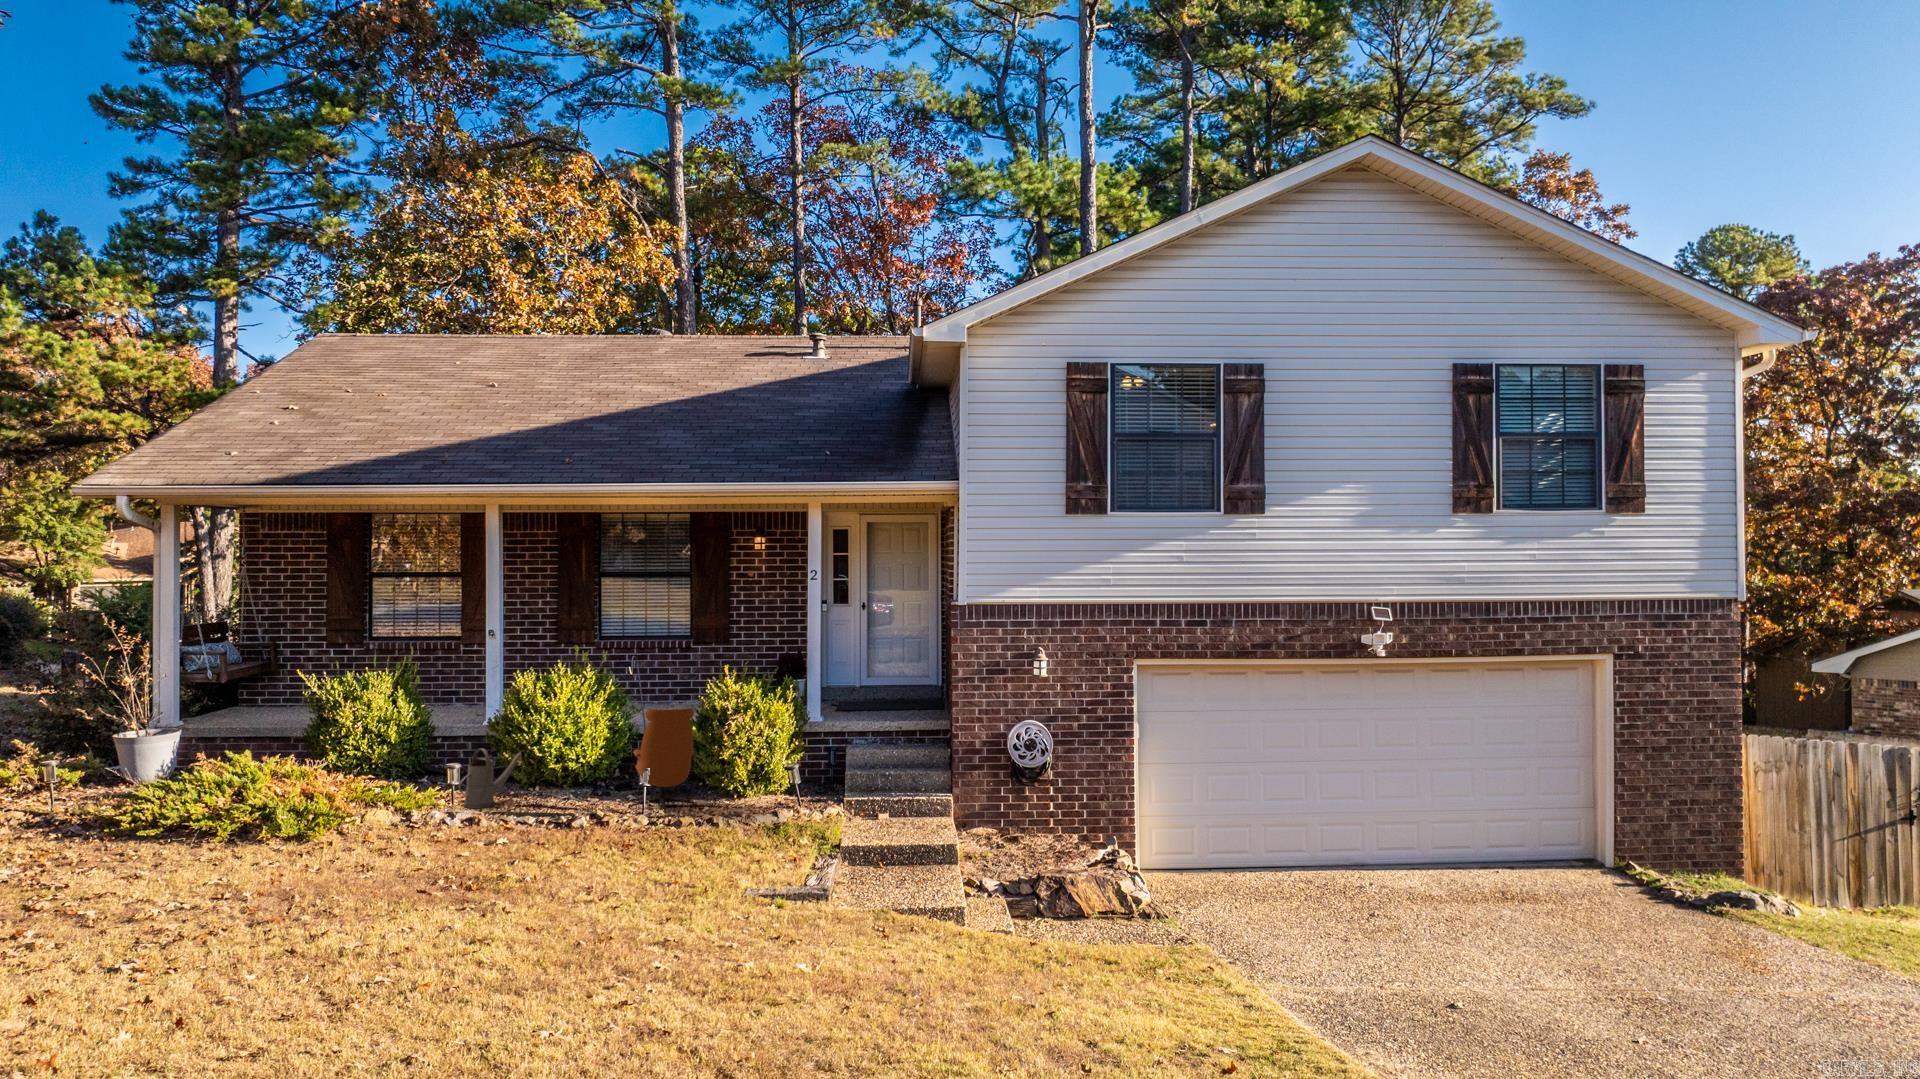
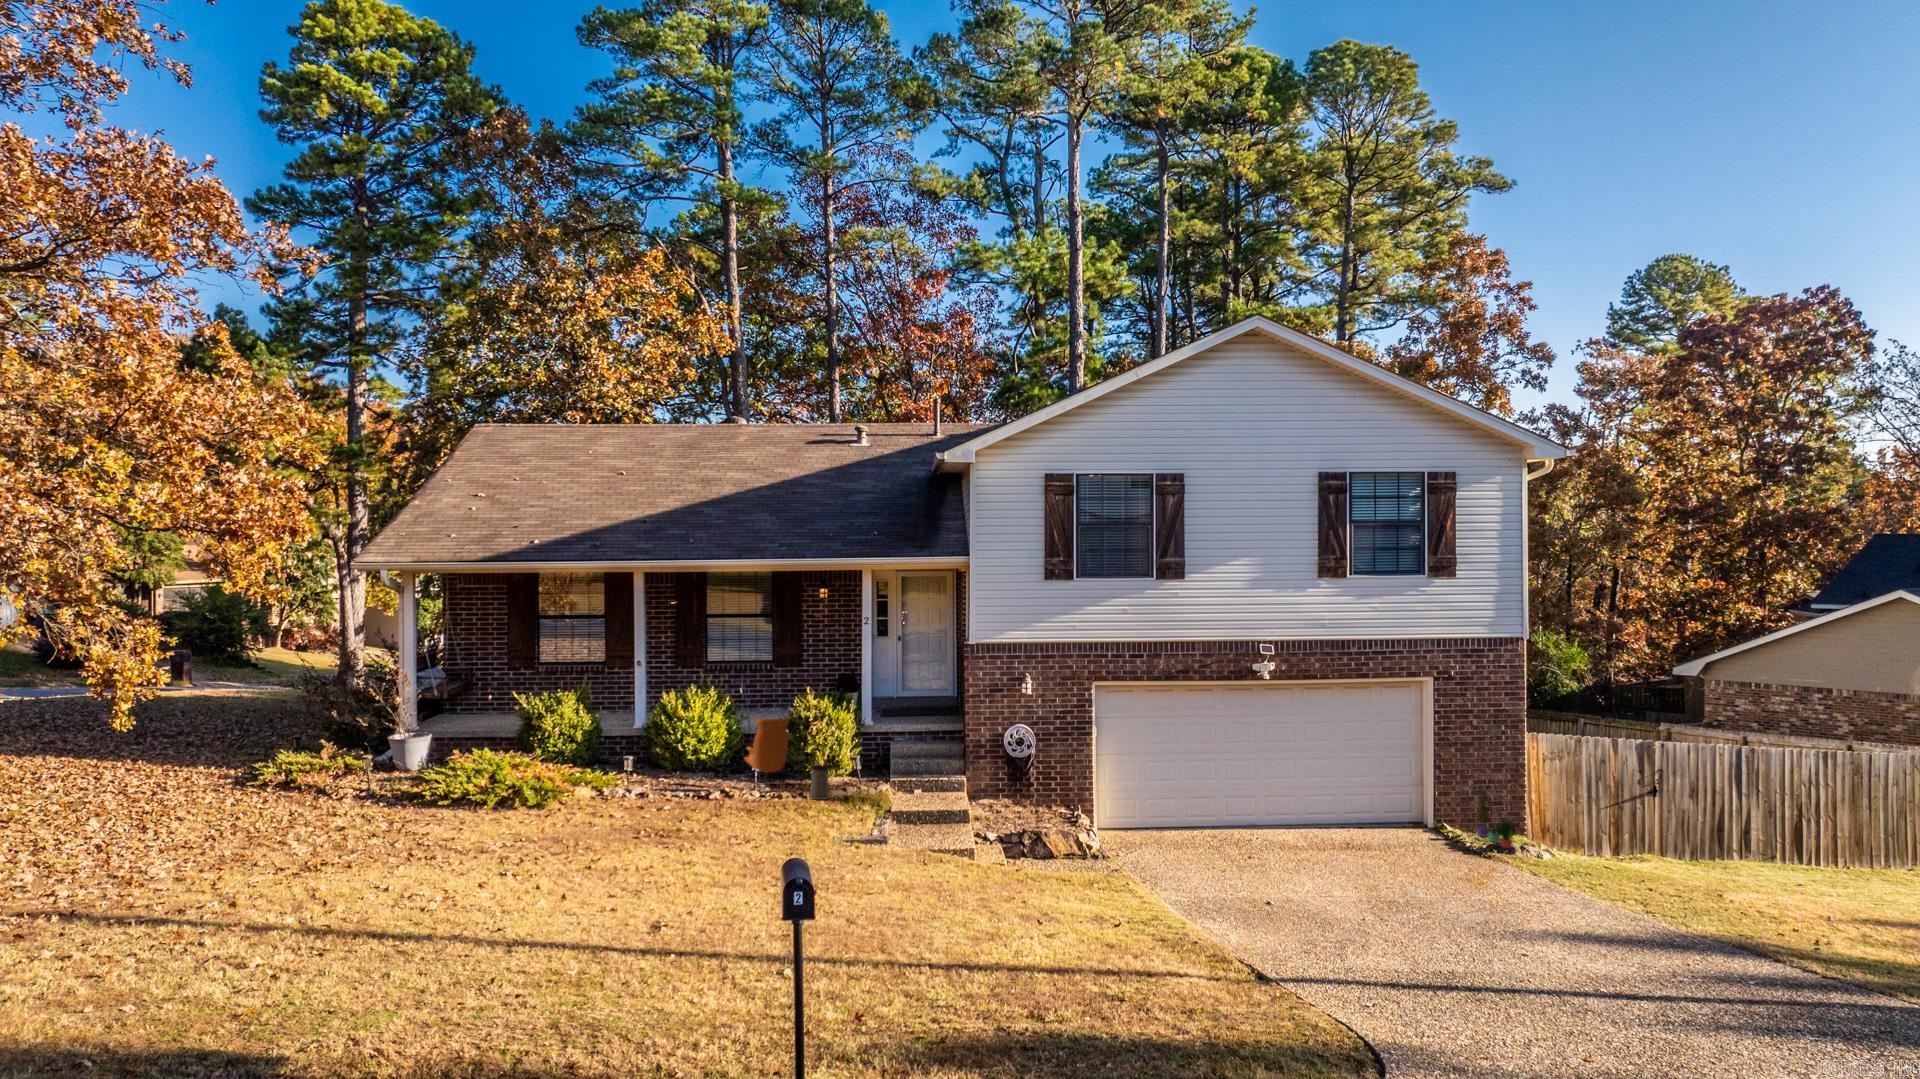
watering can: present [458,748,522,808] -> present [810,758,829,800]
potted plant: none [1674,812,1752,902] -> present [1476,791,1517,848]

